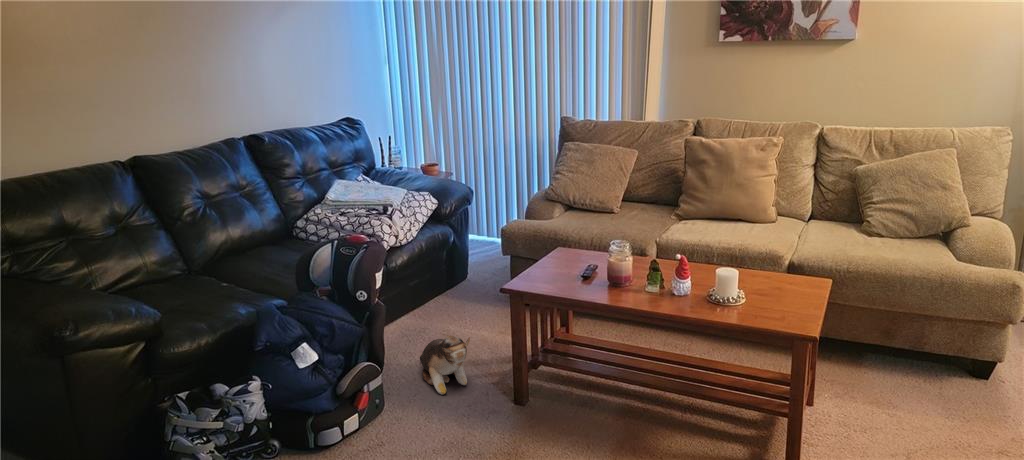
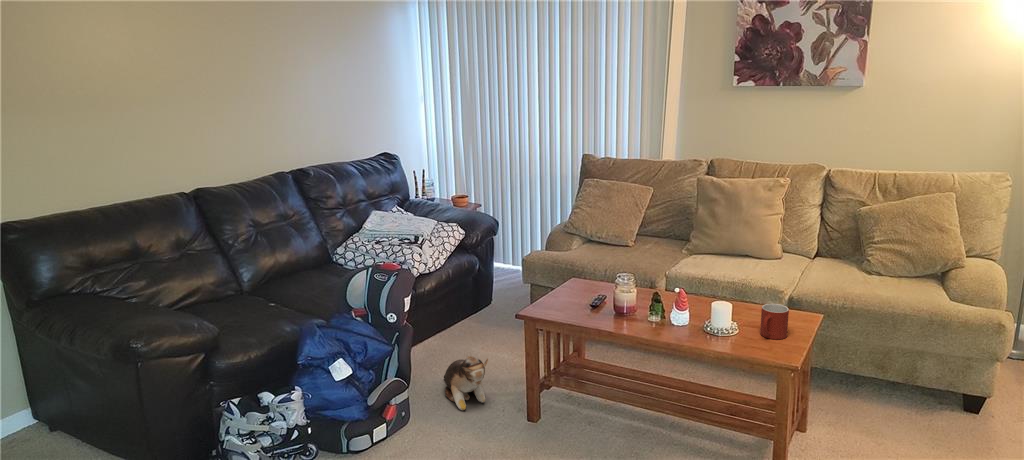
mug: none [772,269,804,308] -> present [760,304,789,339]

